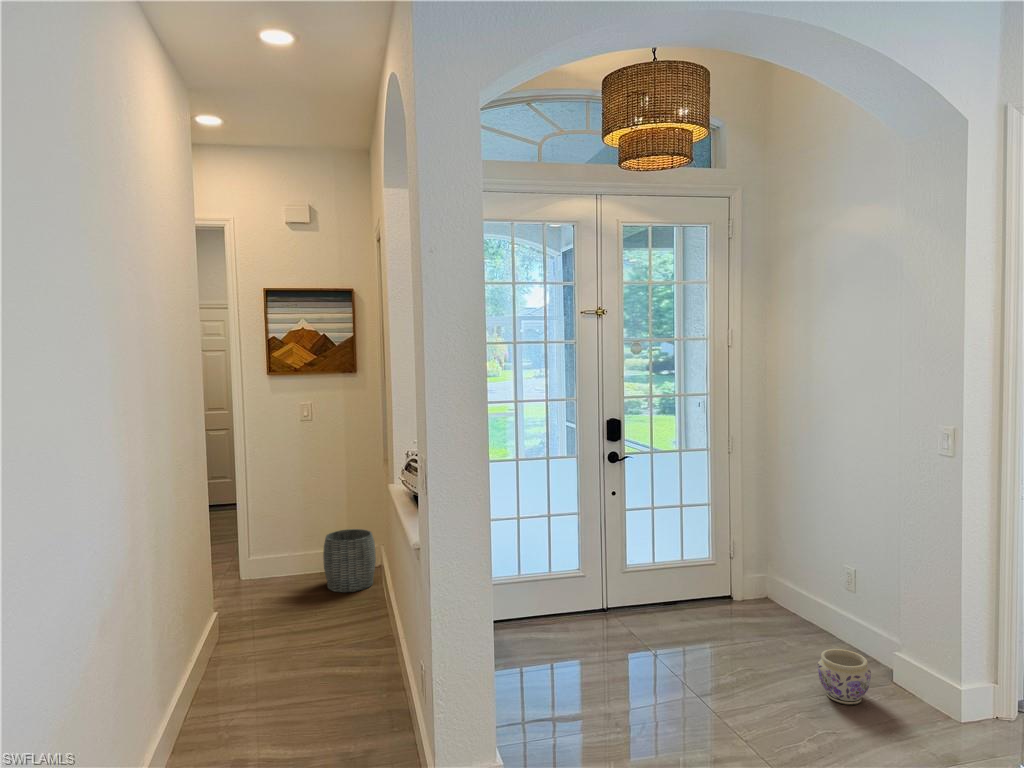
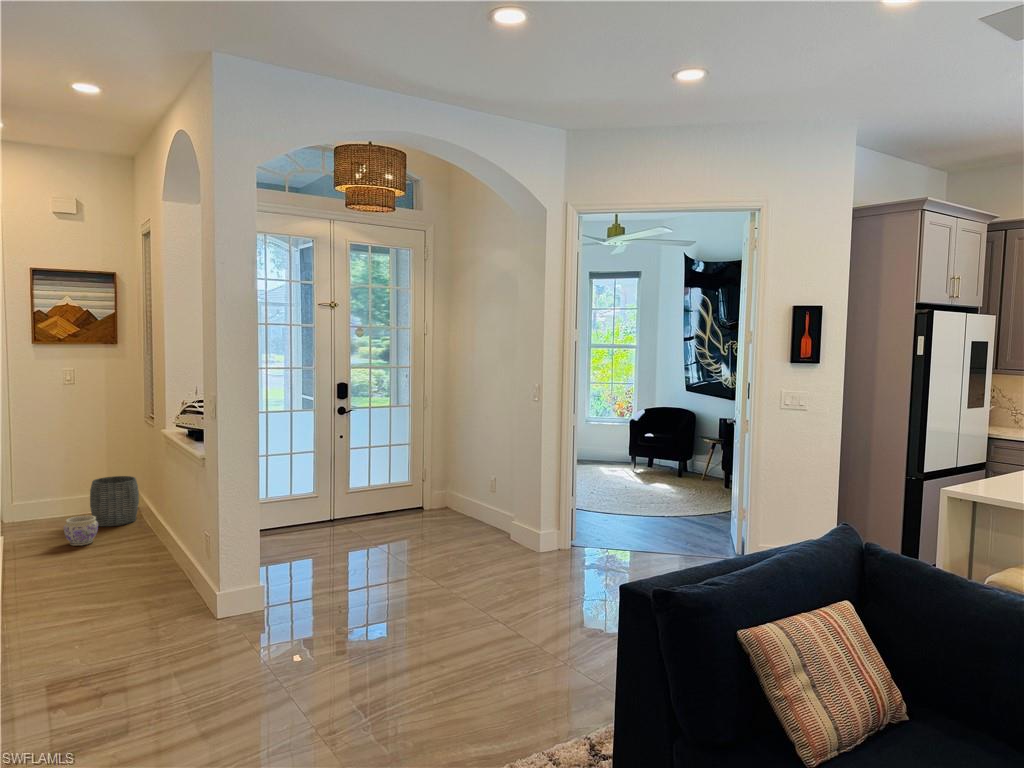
planter: present [818,649,871,705] -> present [64,516,98,546]

